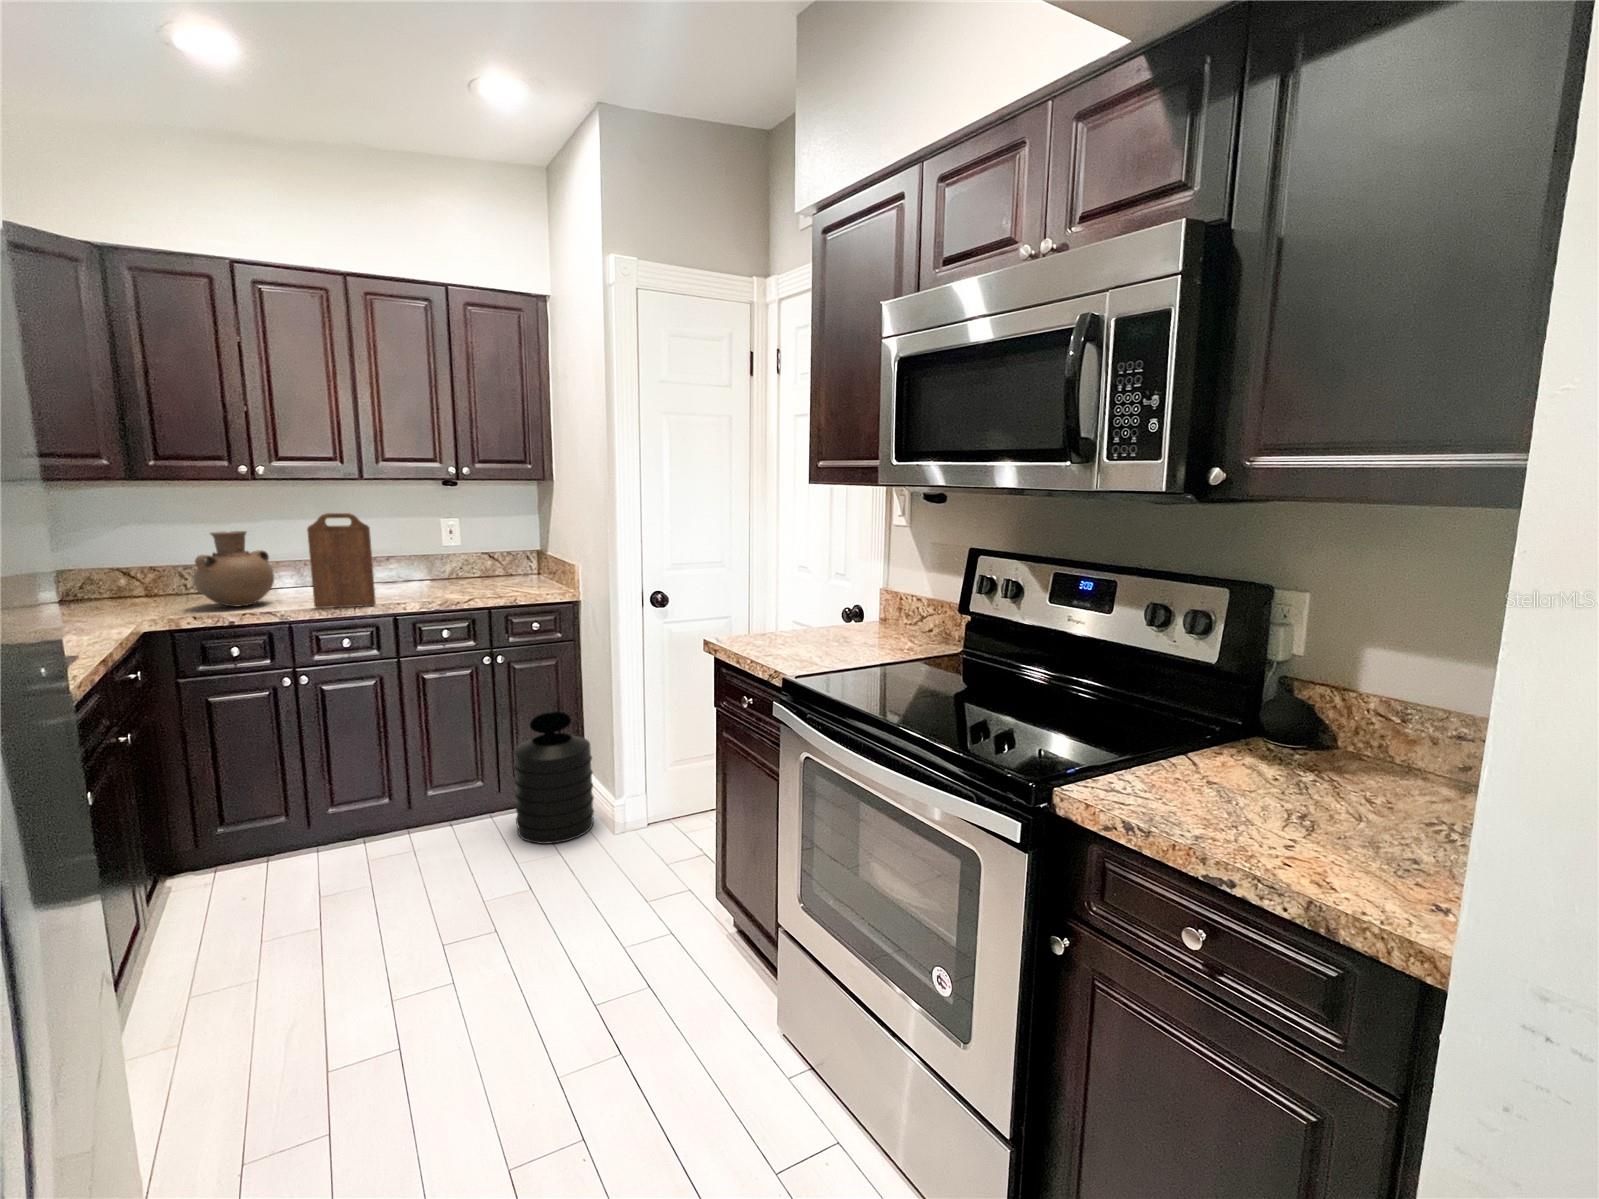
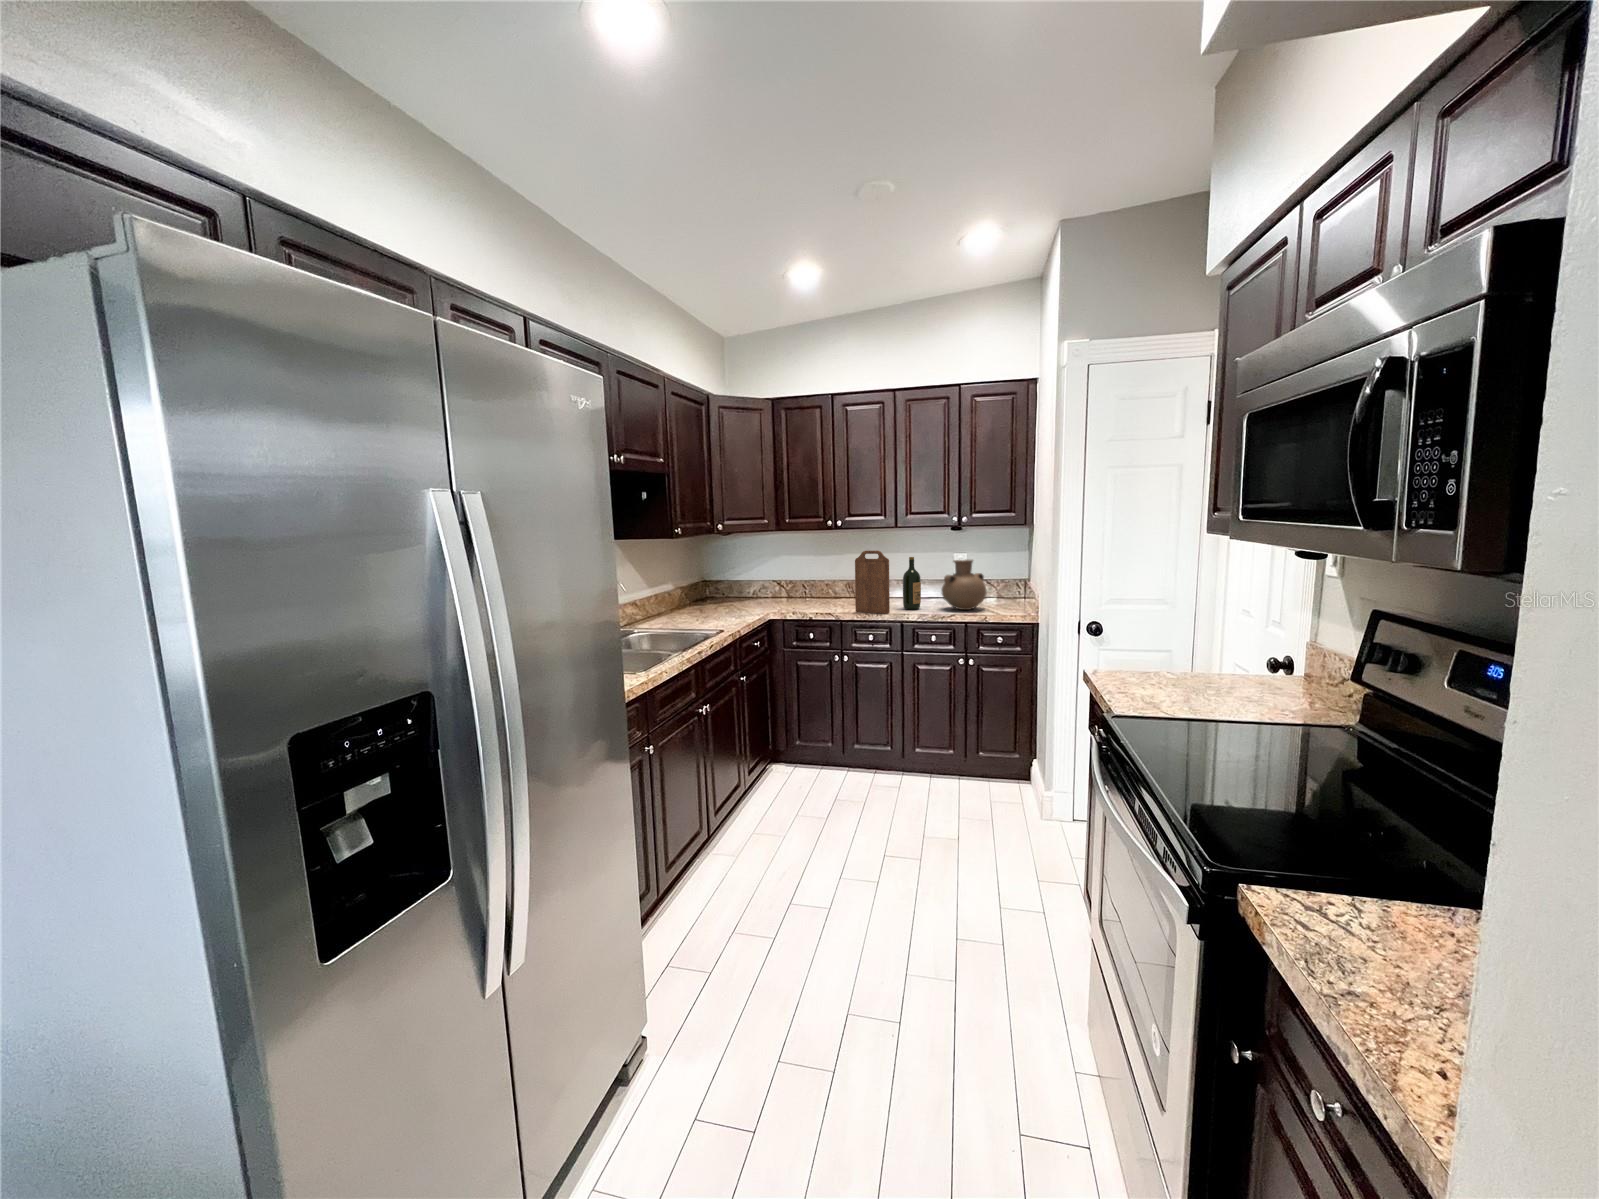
wine bottle: none [385,522,415,597] -> present [903,557,921,610]
vase: present [194,531,274,607] -> present [942,560,986,610]
trash can: present [513,711,594,844] -> none [966,709,1030,816]

